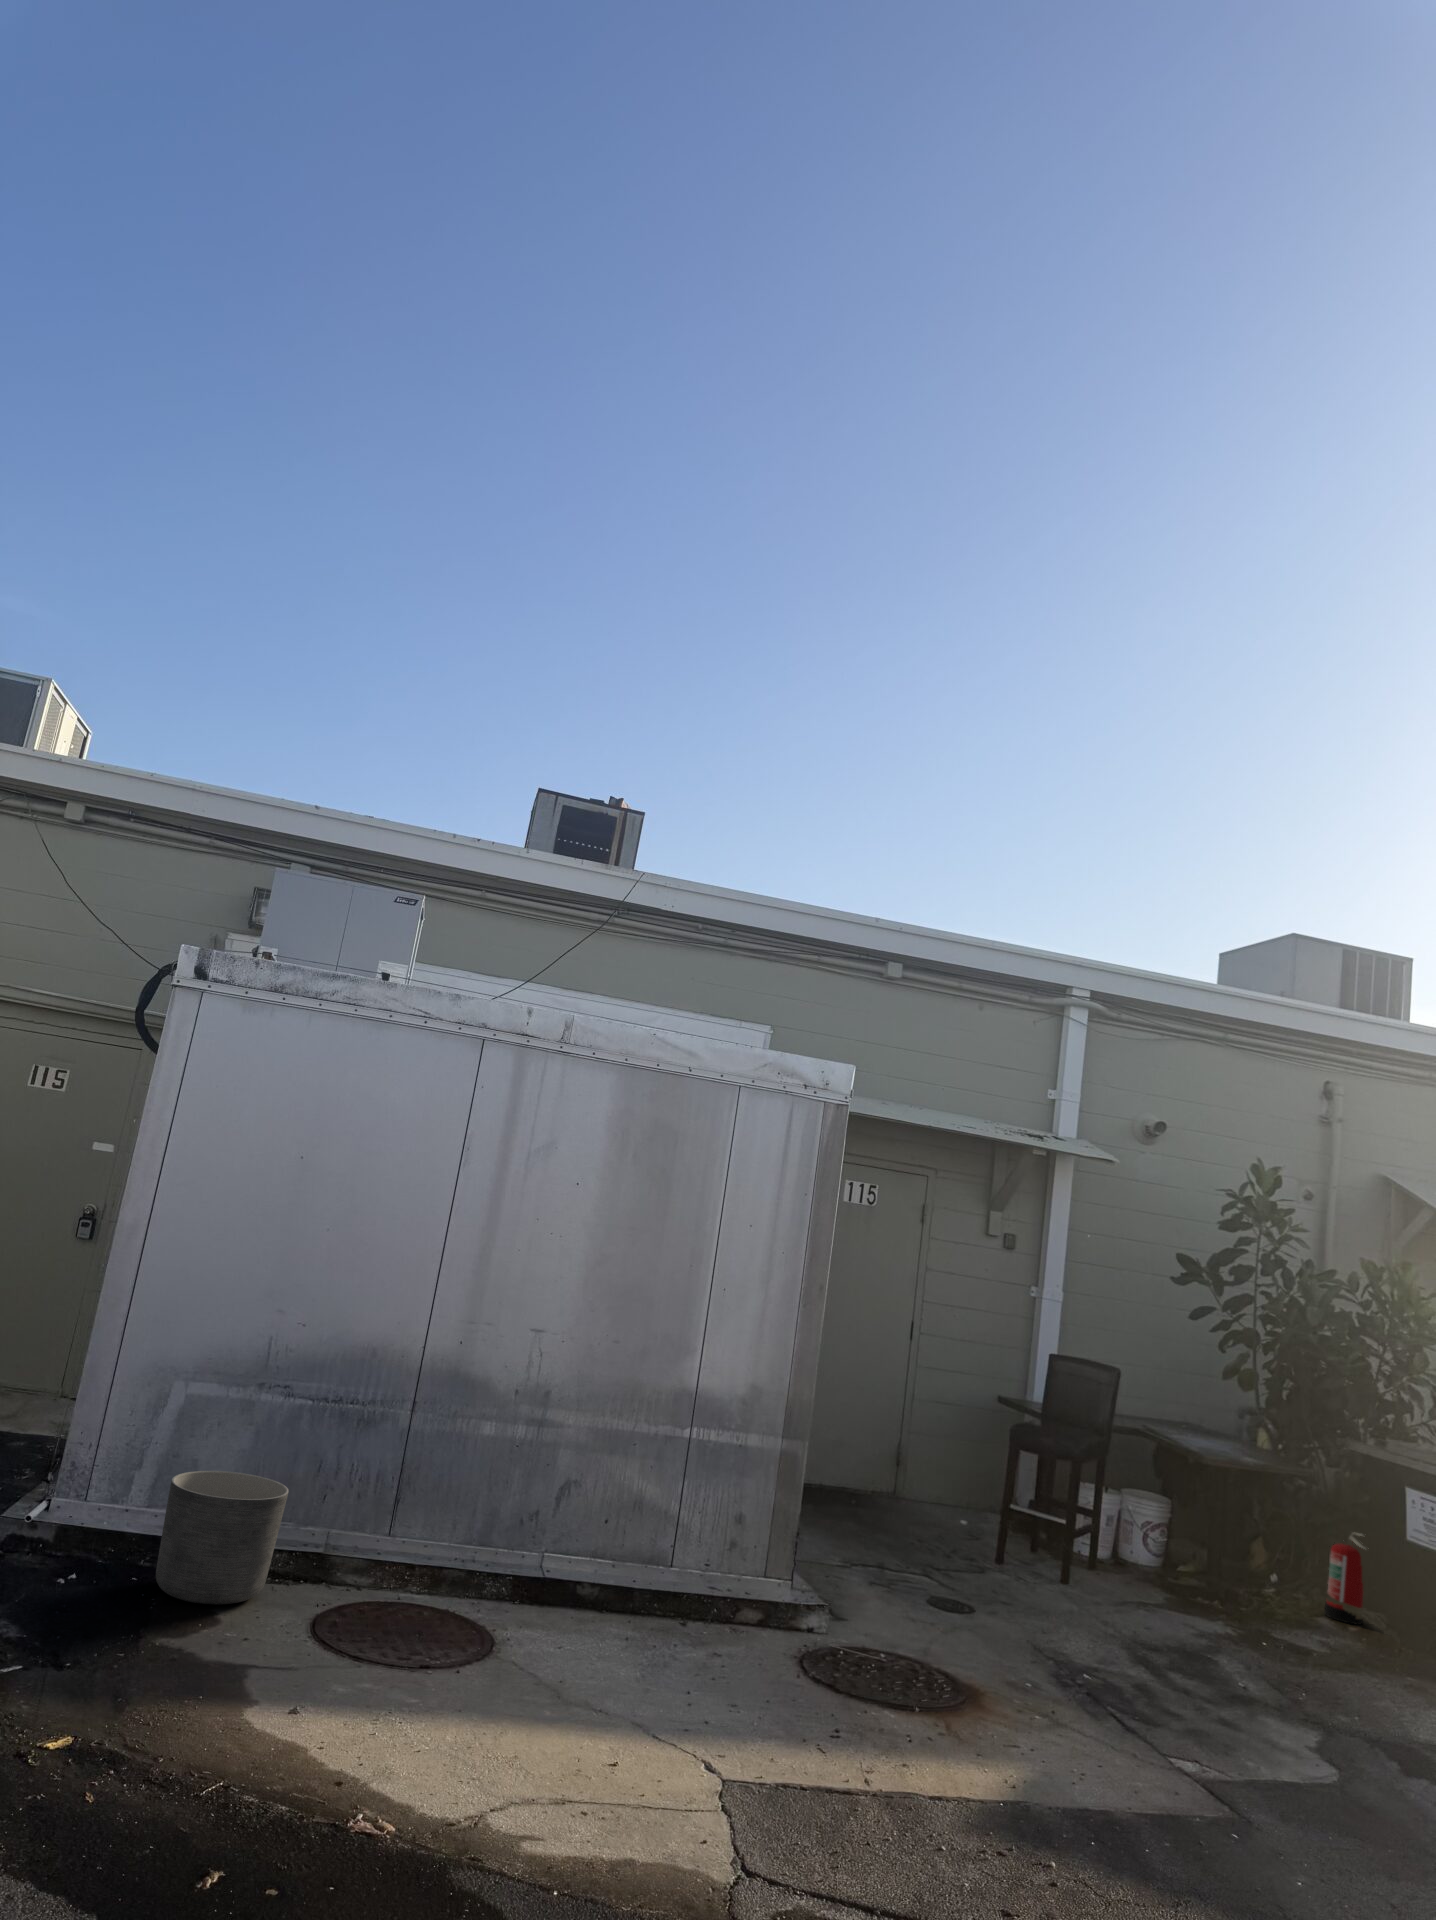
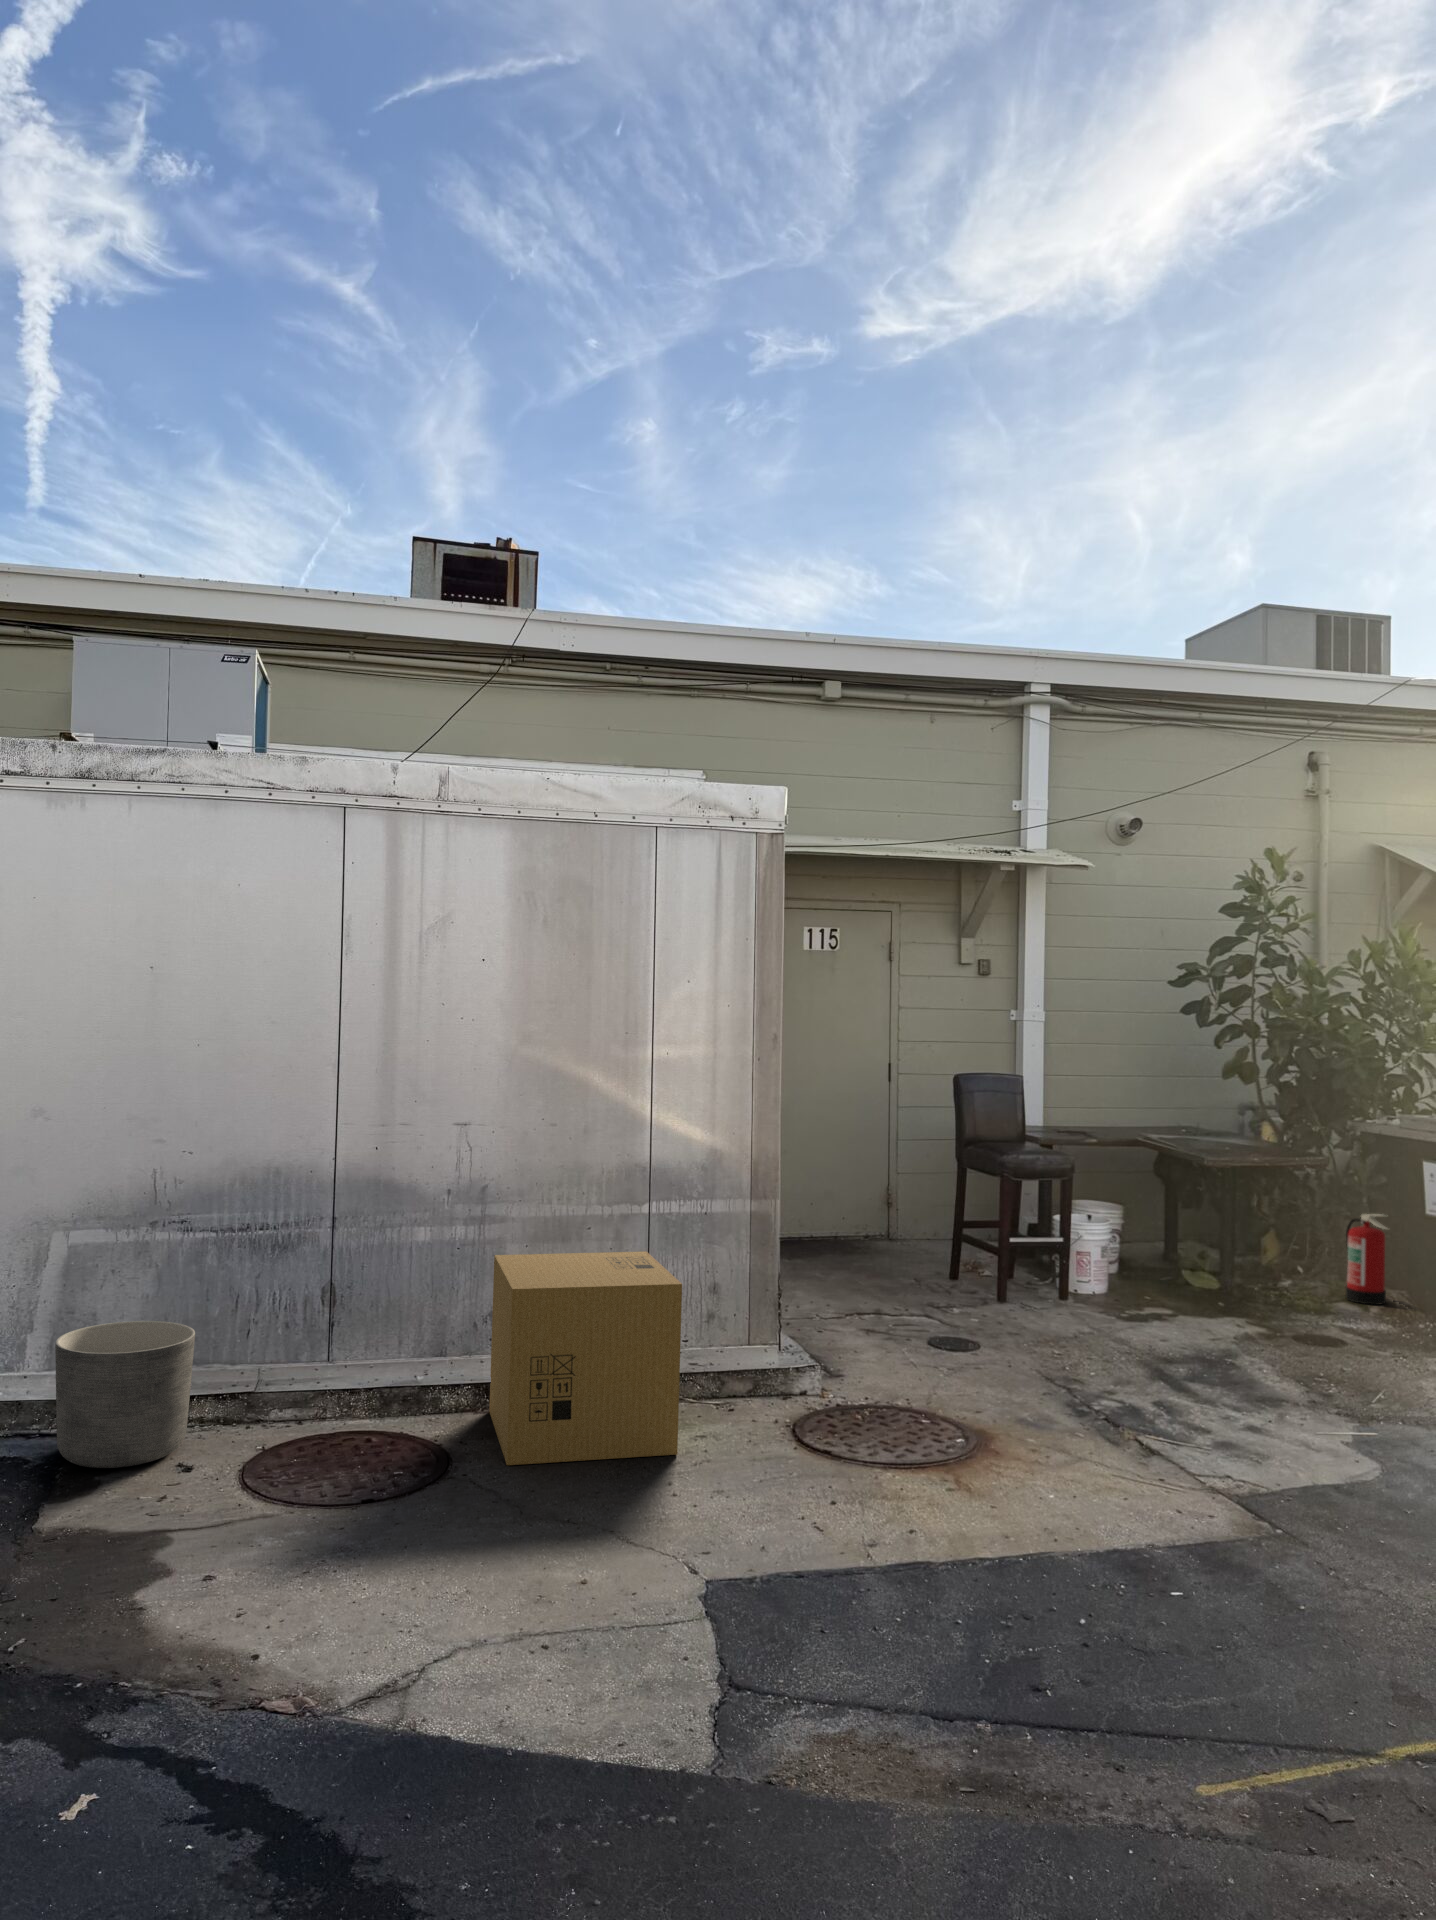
cardboard box: none [526,1456,721,1665] -> present [489,1252,682,1465]

